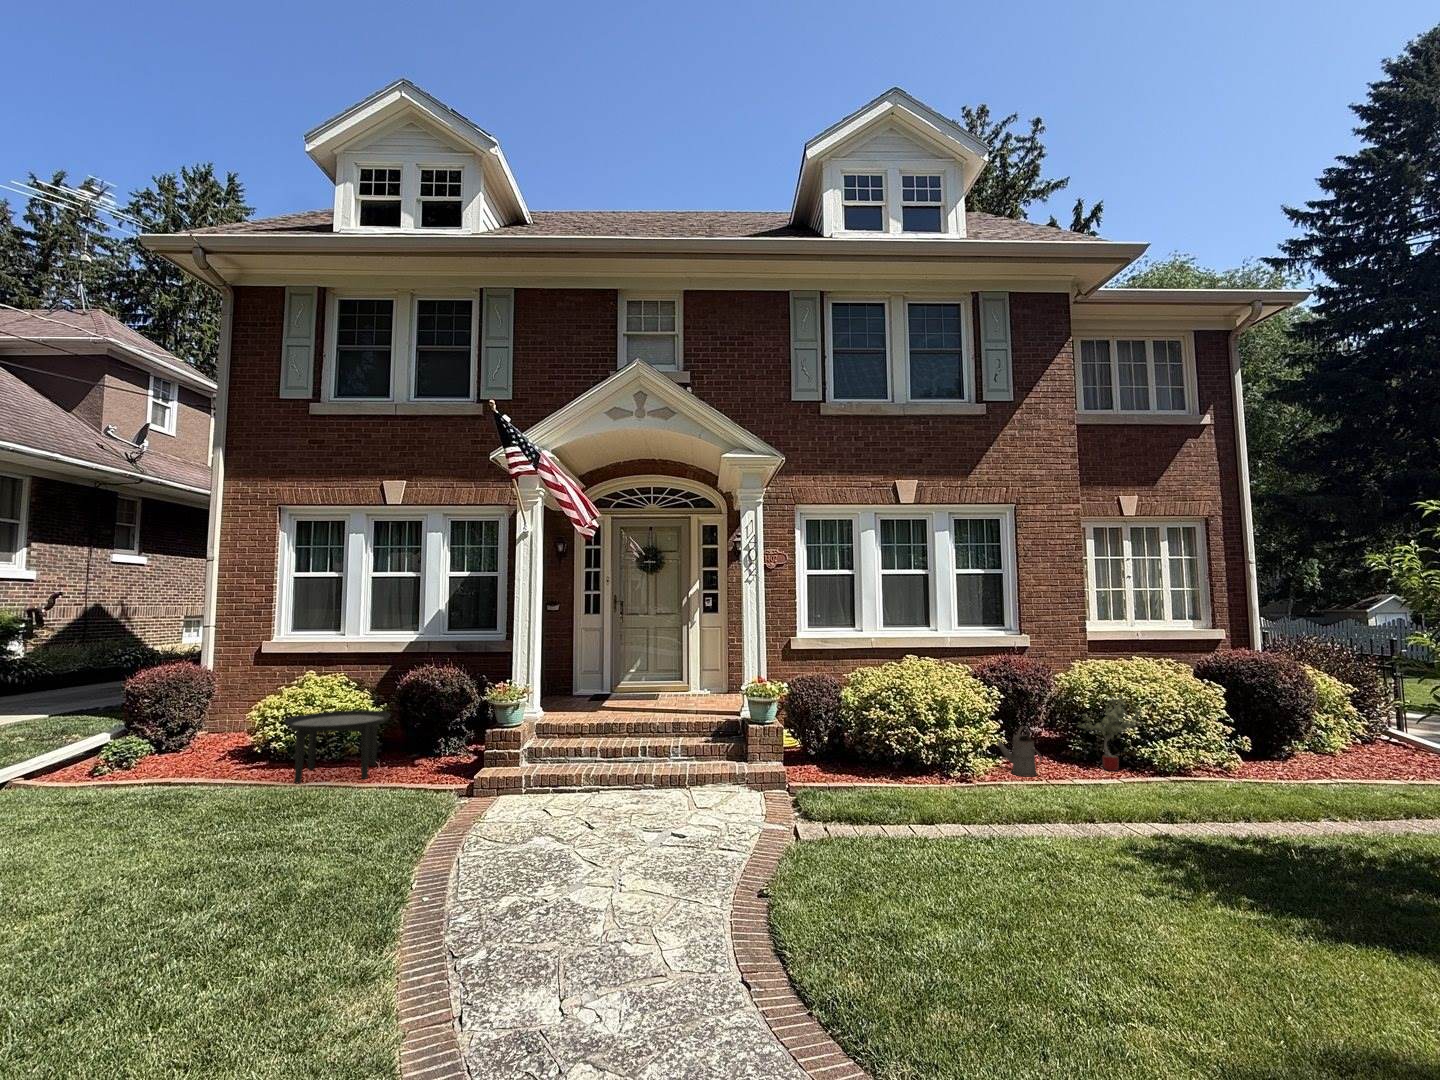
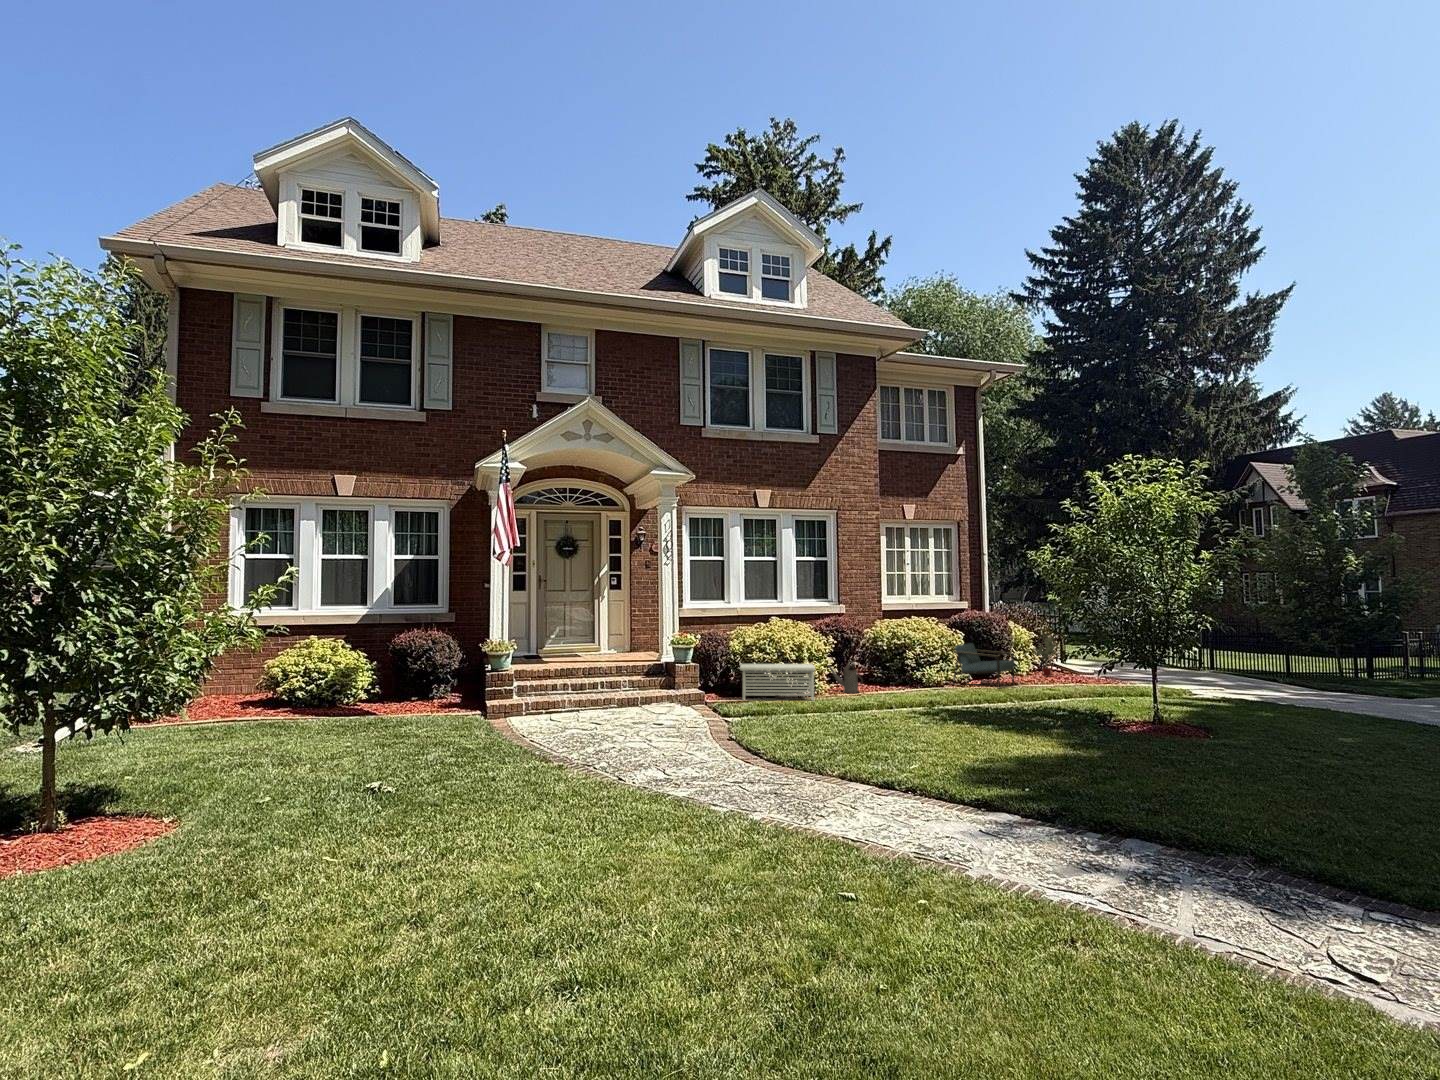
potted tree: present [1078,696,1143,771] -> present [1034,635,1056,677]
armchair: none [1200,701,1314,782] -> present [953,643,1015,688]
round table: present [285,710,391,783] -> none [309,667,393,721]
storage bench: none [843,724,960,790] -> present [740,664,815,700]

